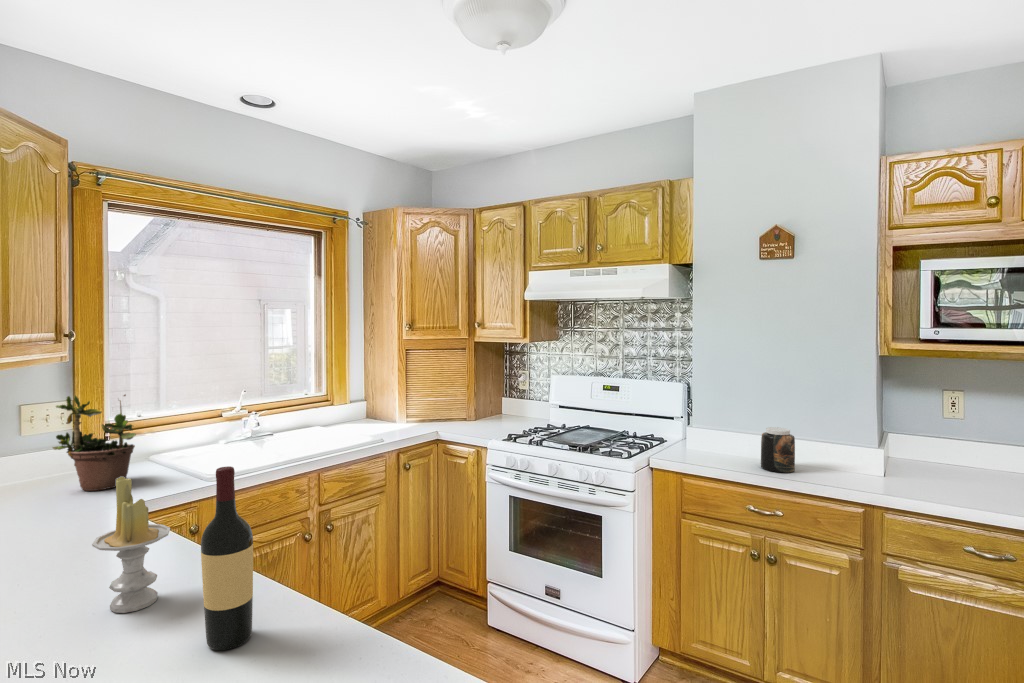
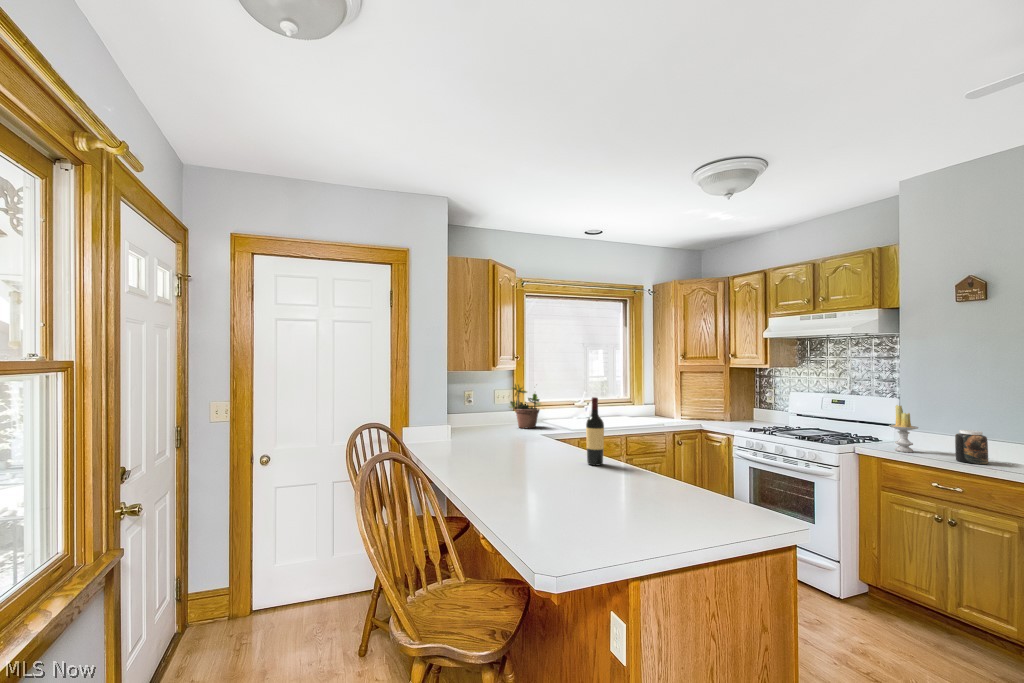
candle: present [92,477,170,613] -> present [889,405,918,452]

